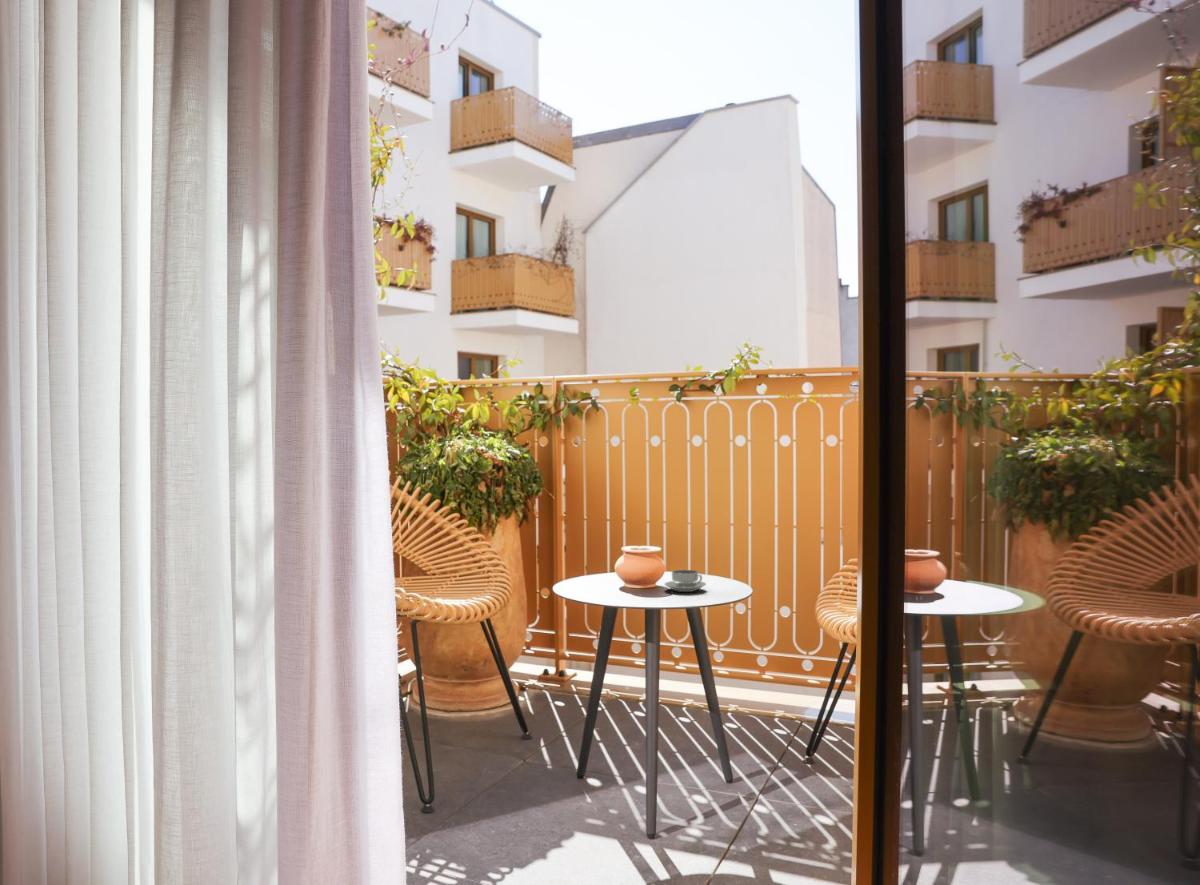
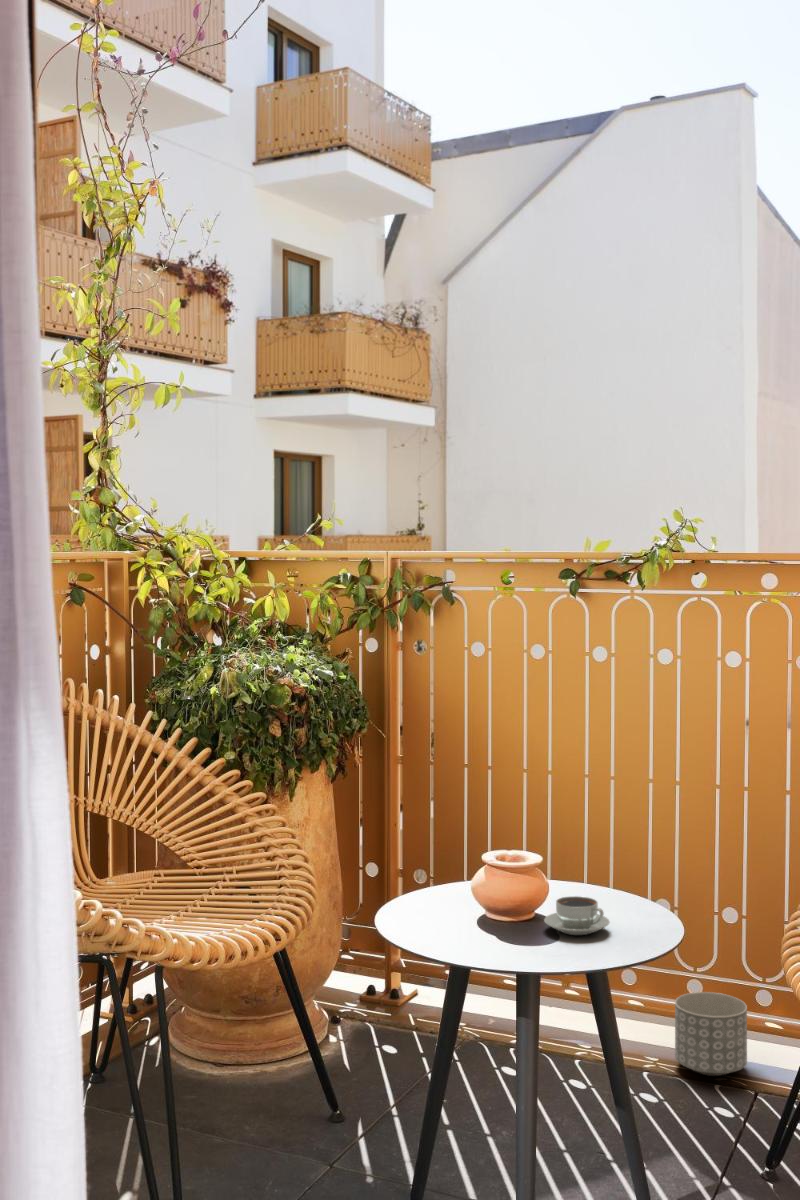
planter: none [748,660,795,712] -> present [675,992,747,1076]

